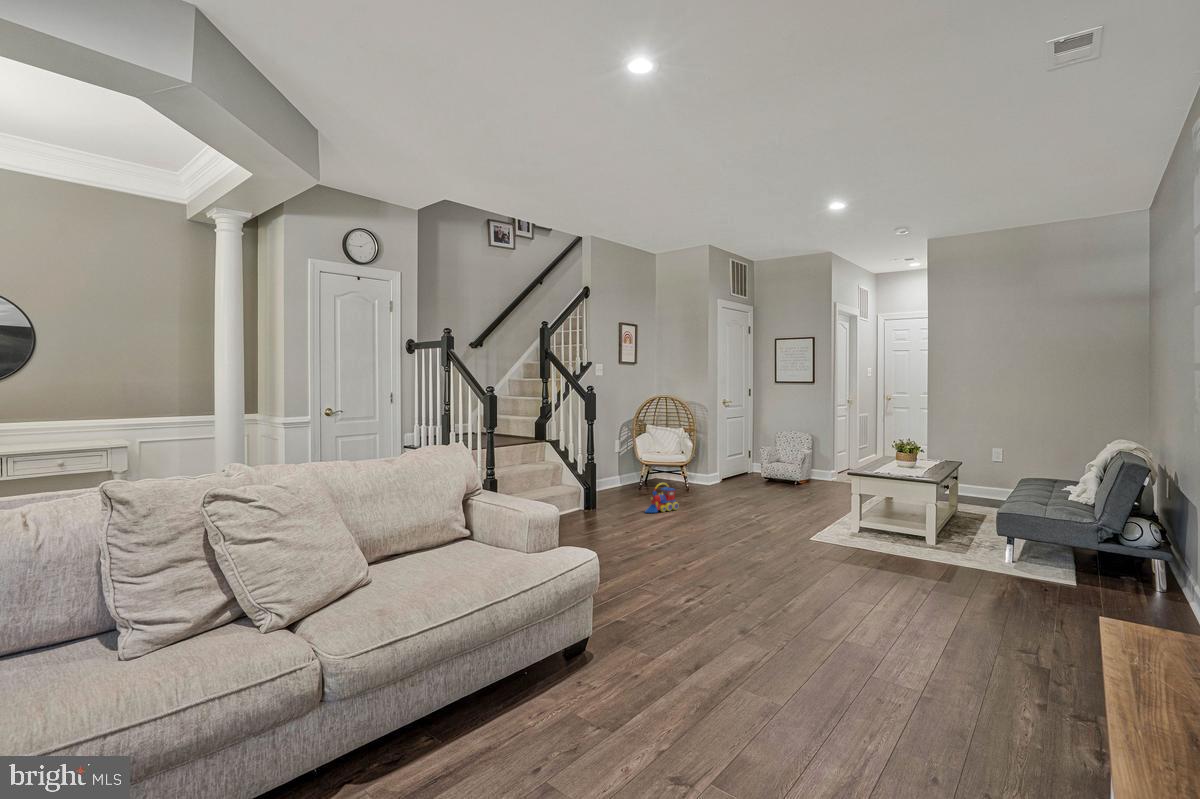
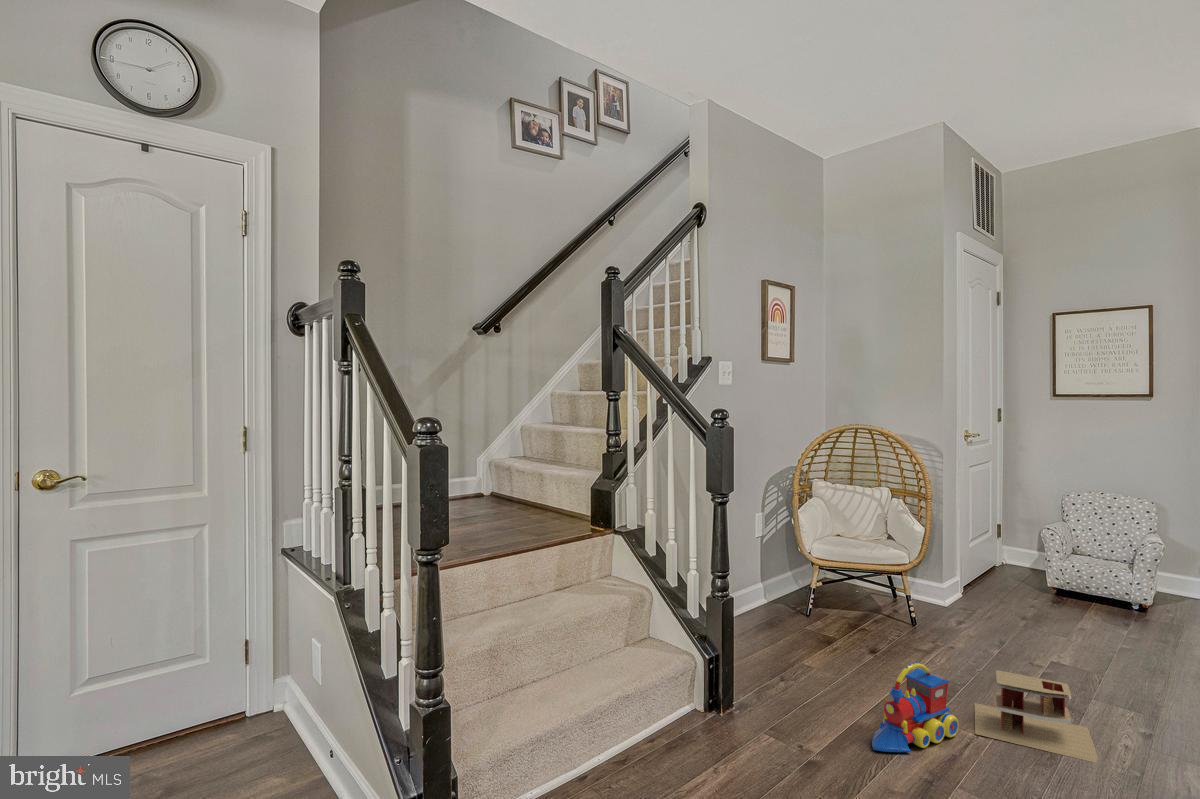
toy house: none [685,488,729,512] -> present [974,670,1098,762]

